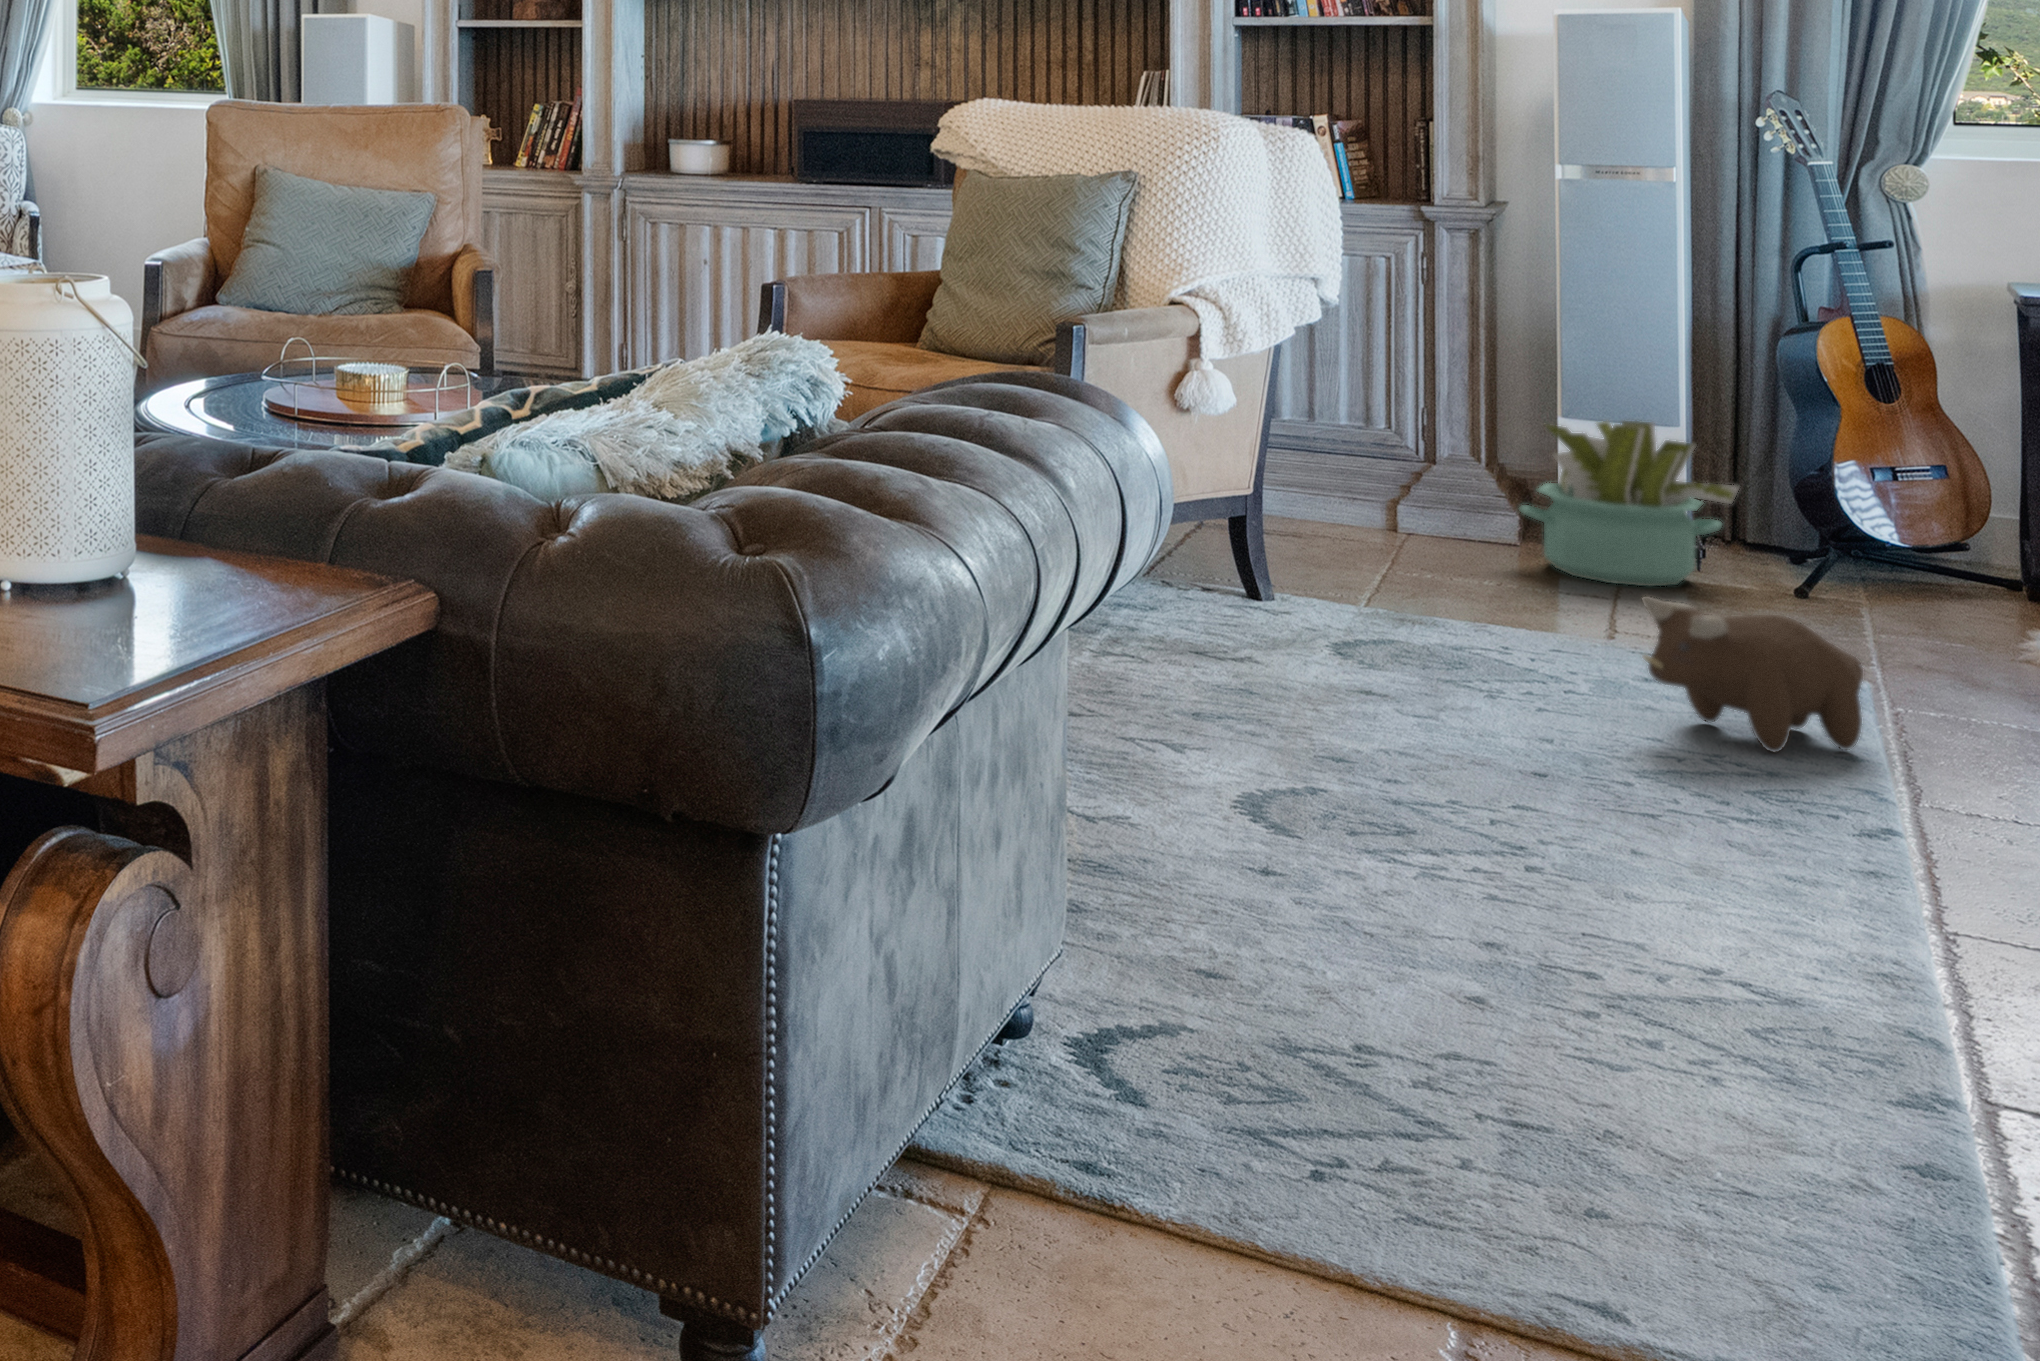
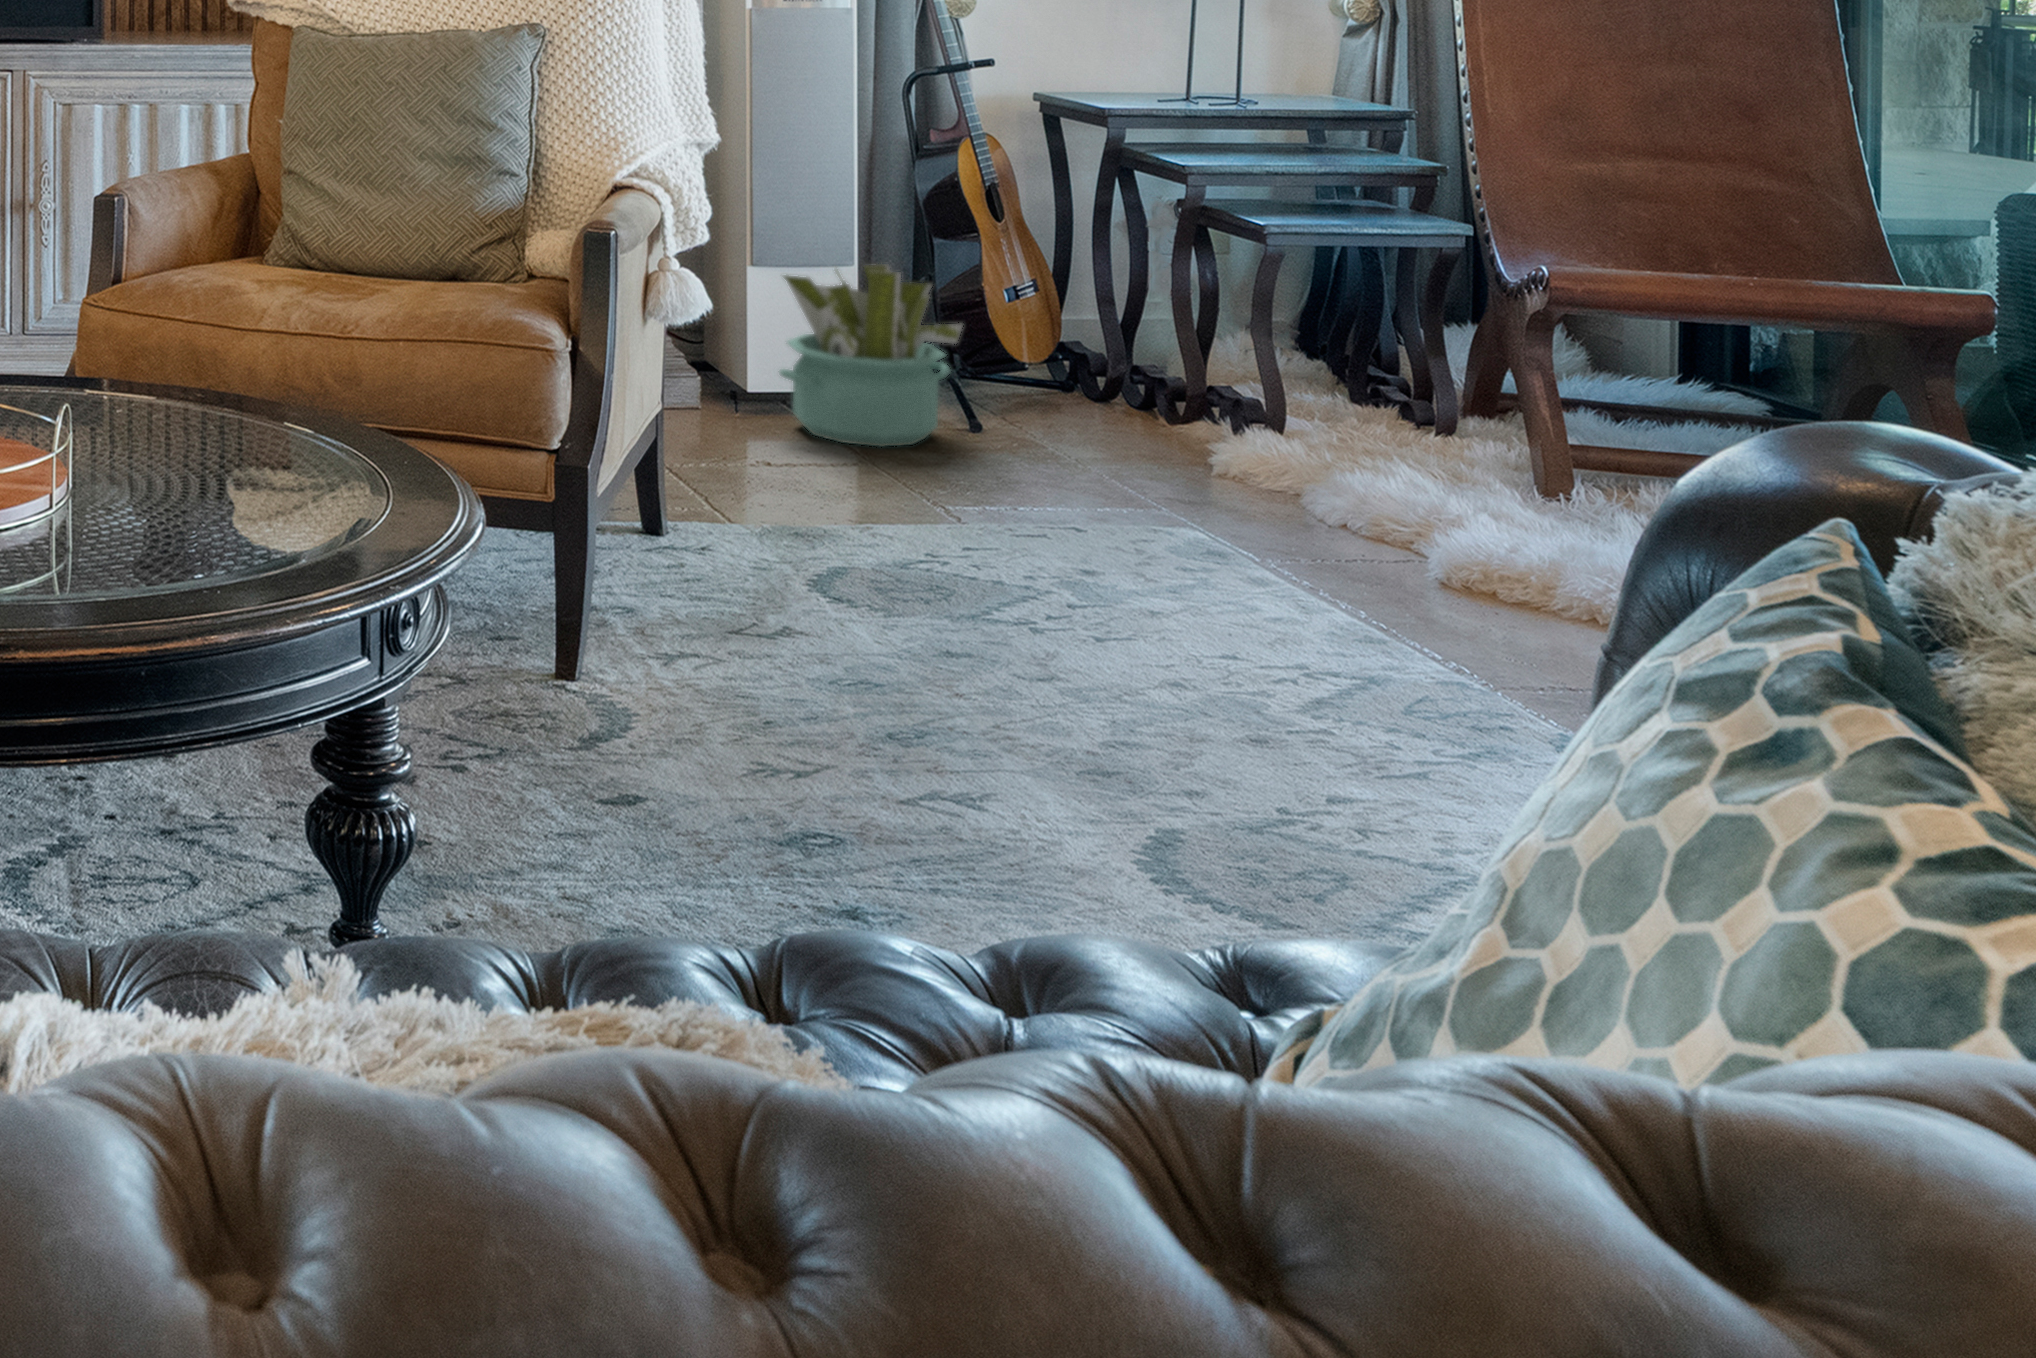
plush toy: present [1642,596,1863,752] -> none [1269,497,1455,660]

